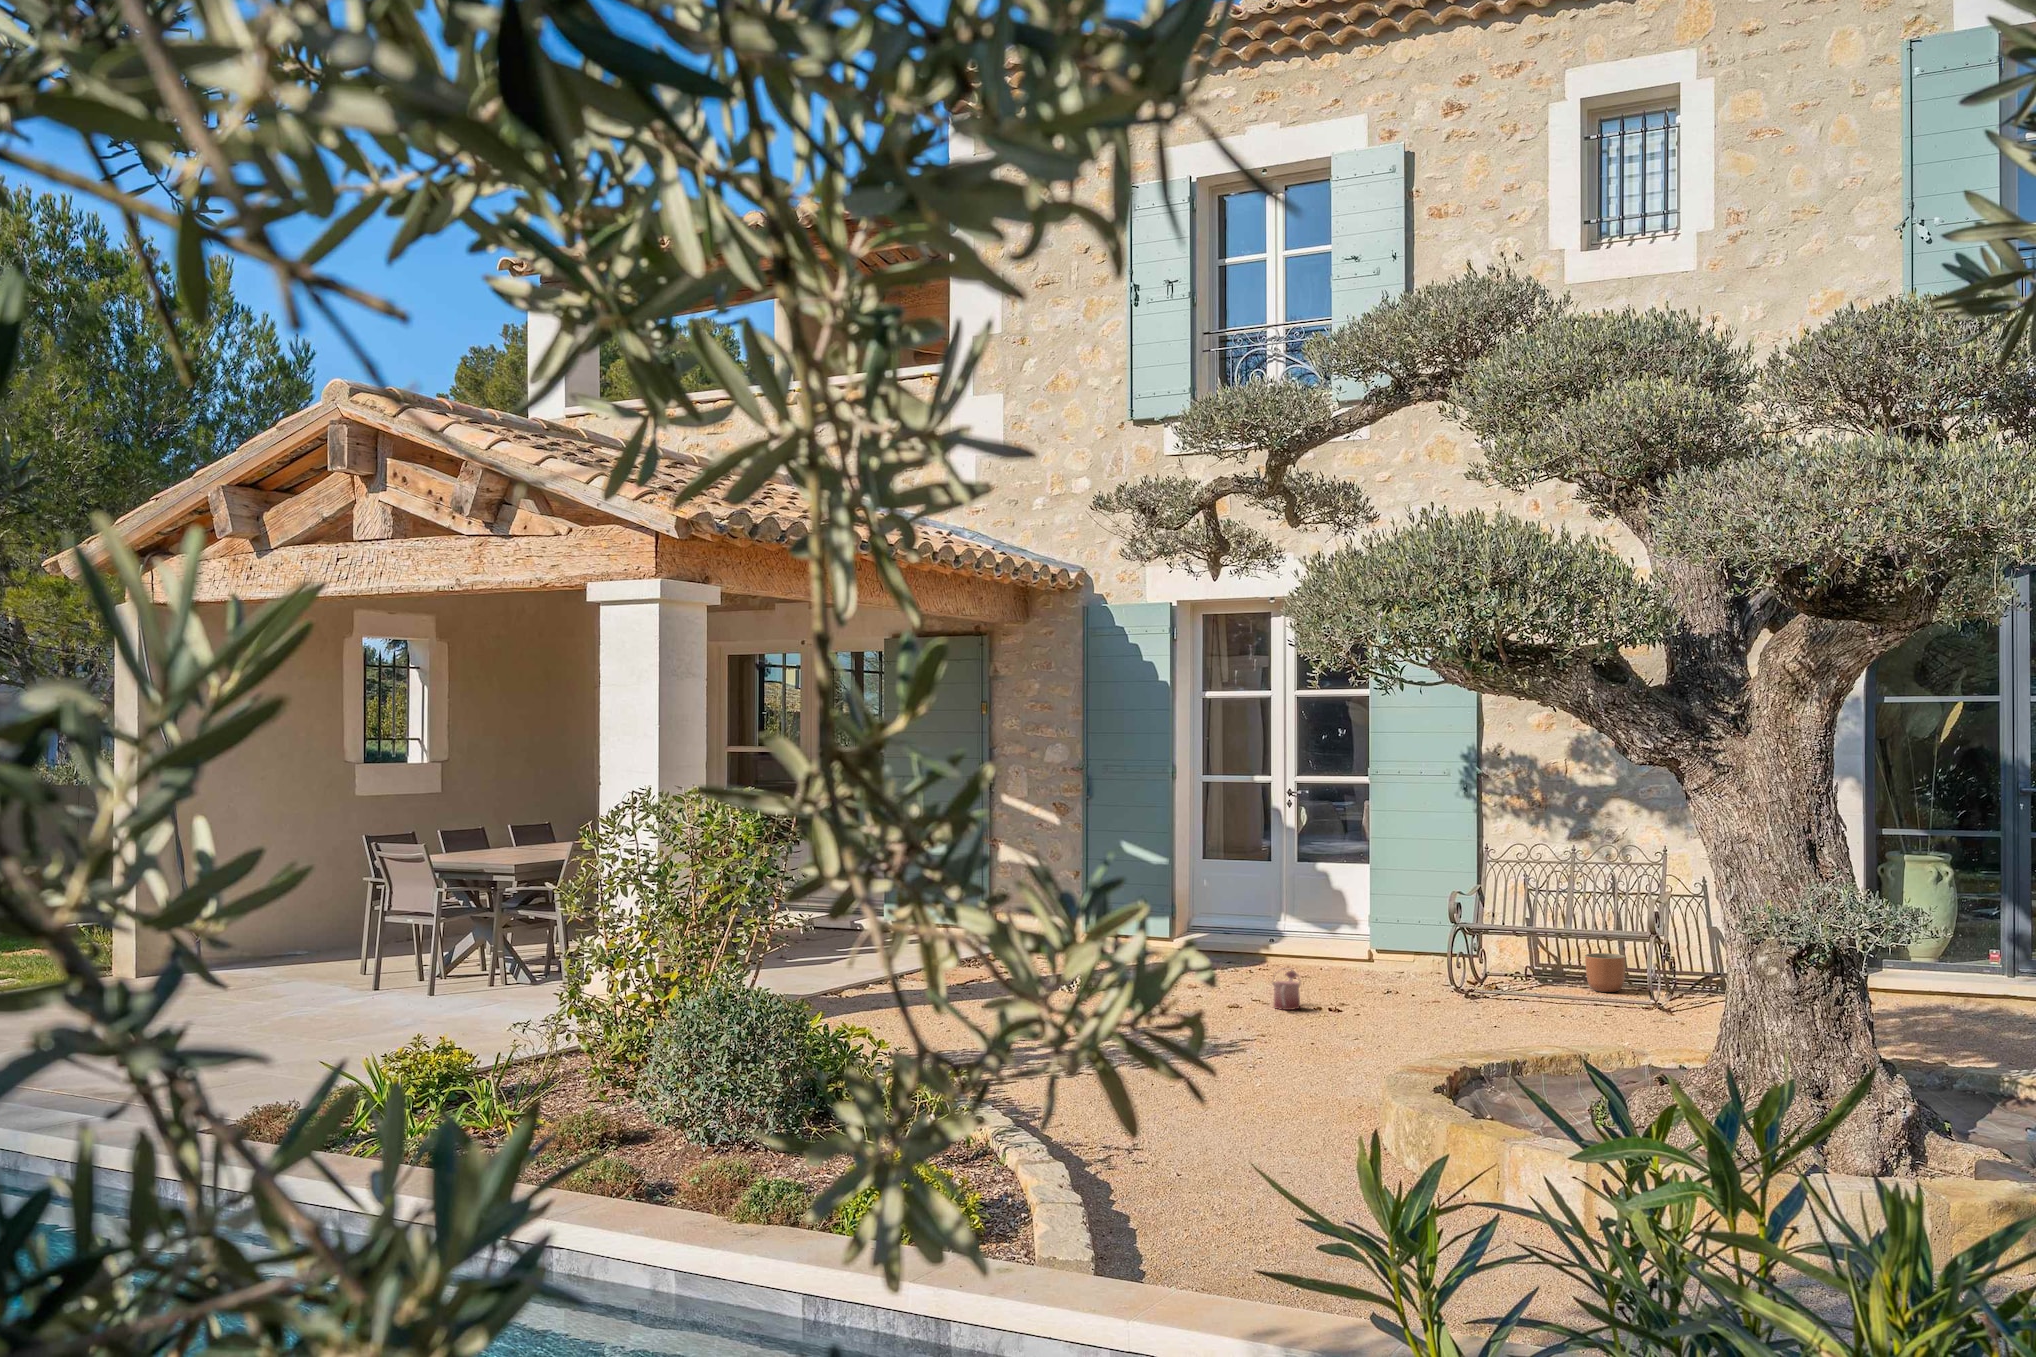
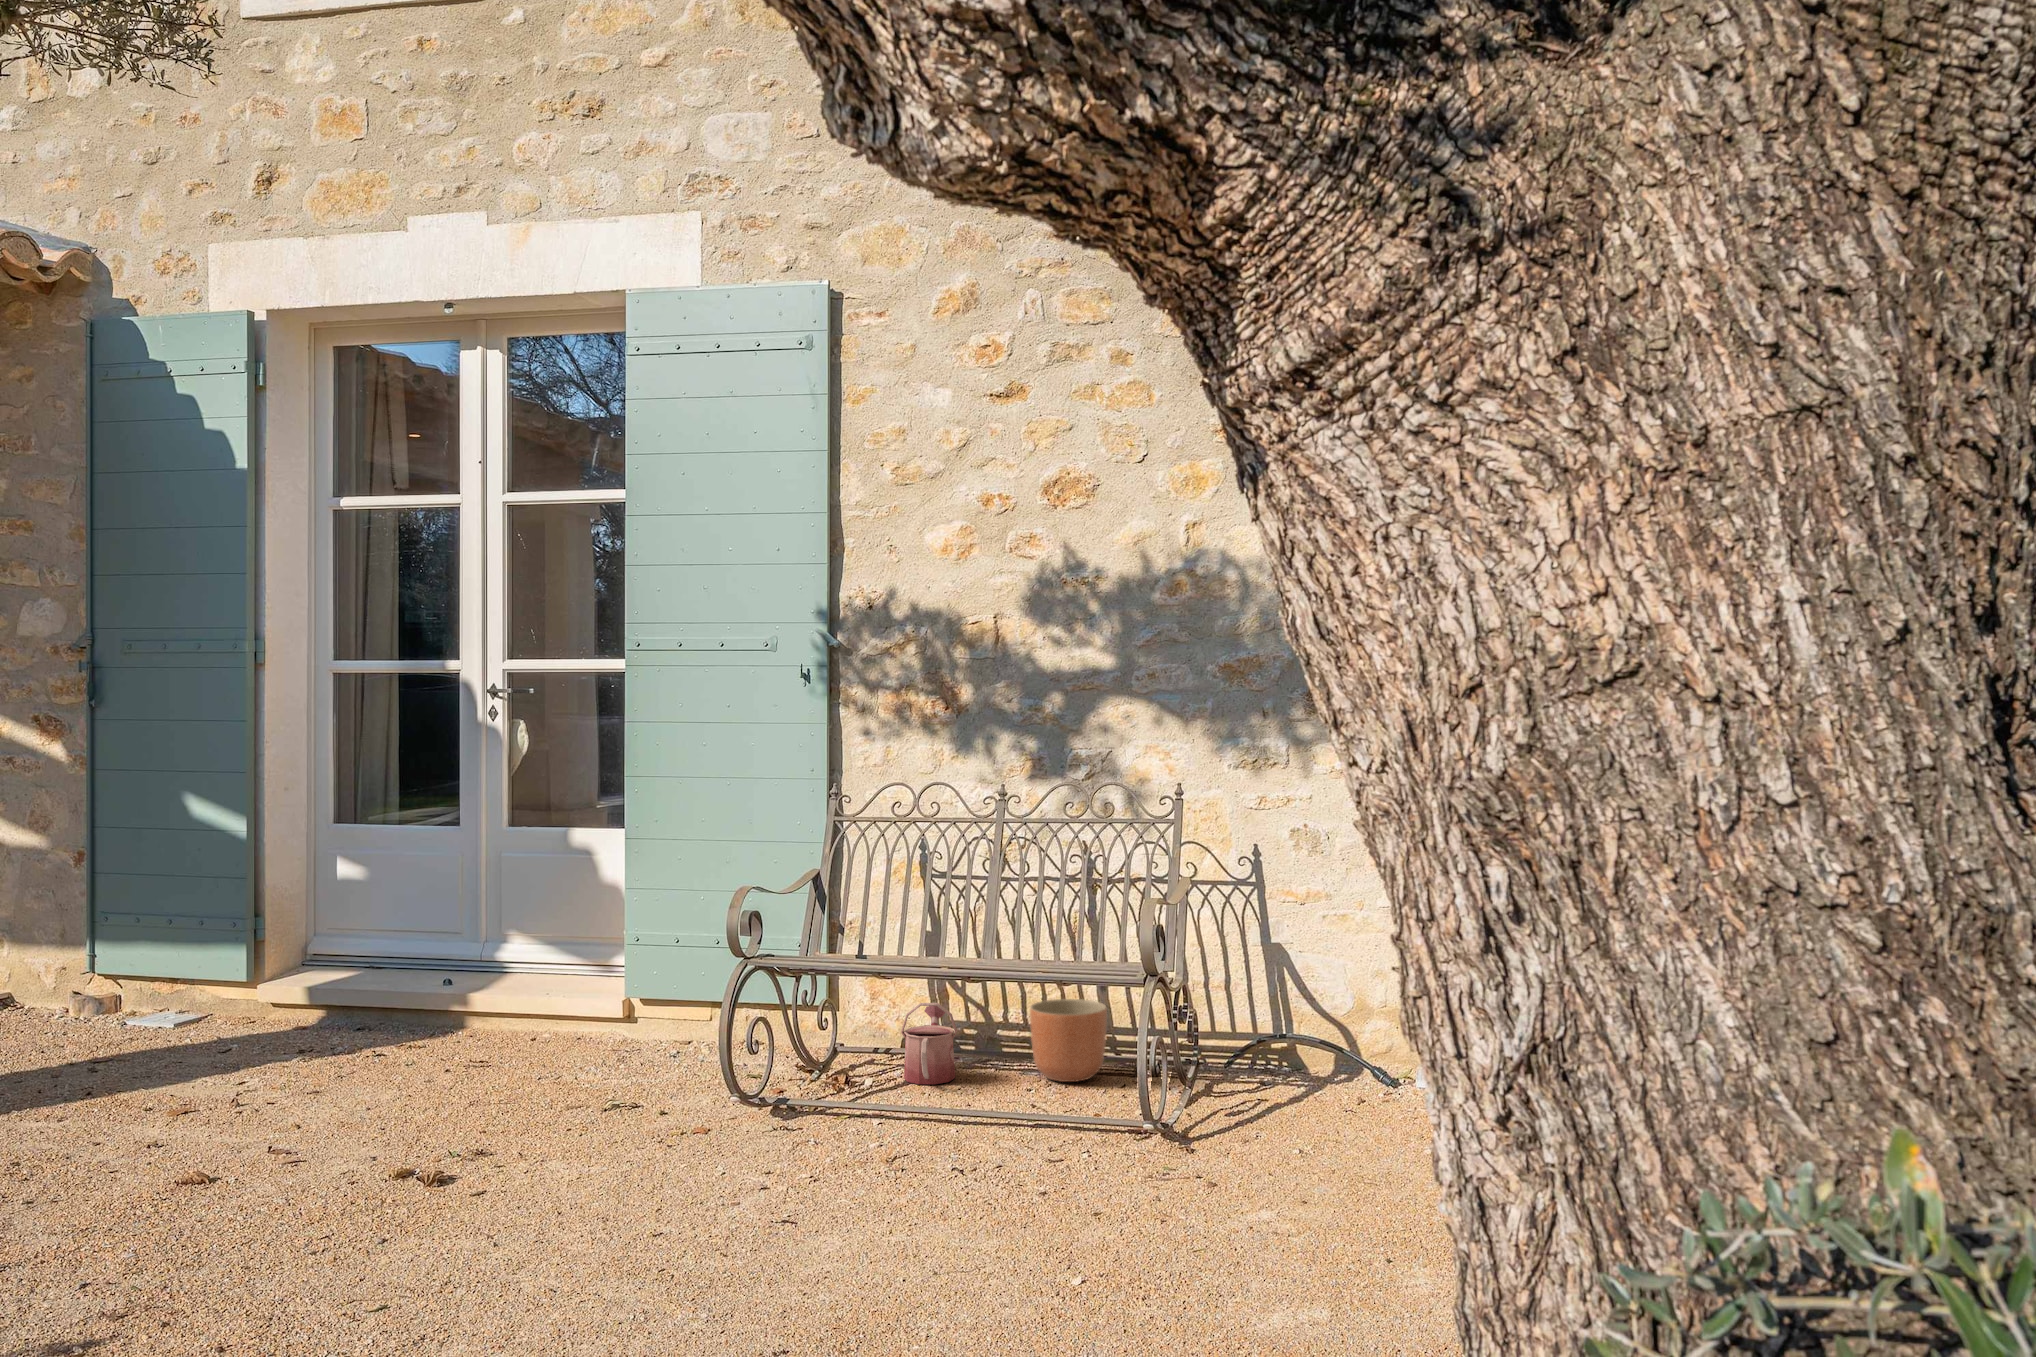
watering can: present [1272,969,1301,1010] -> present [901,1003,957,1084]

